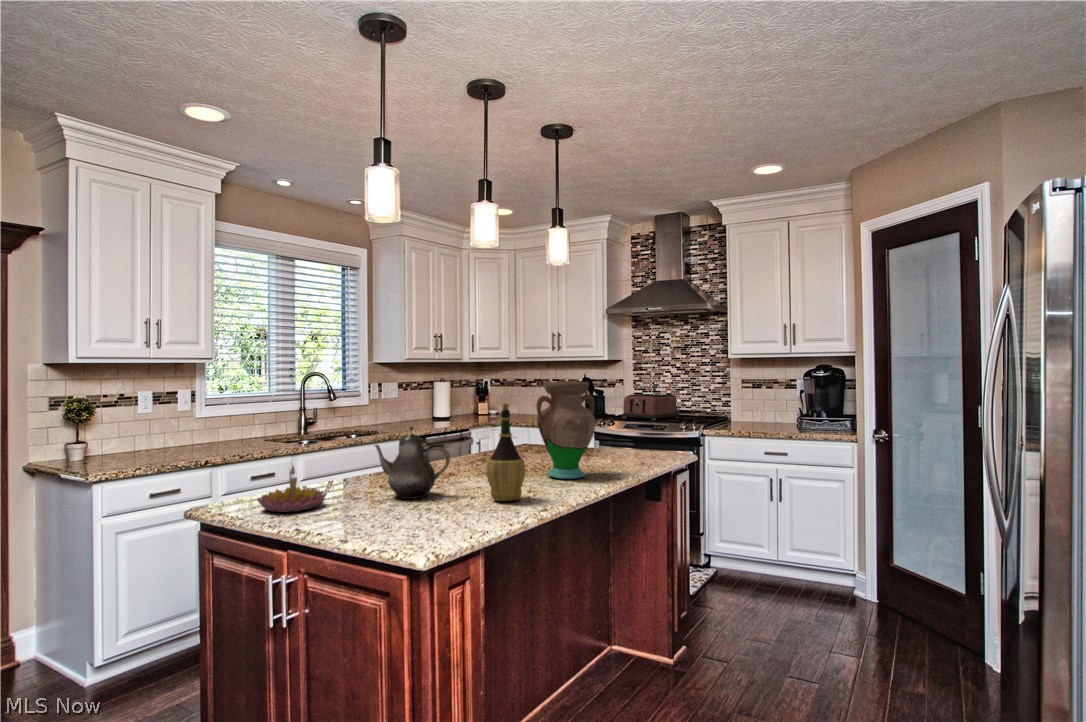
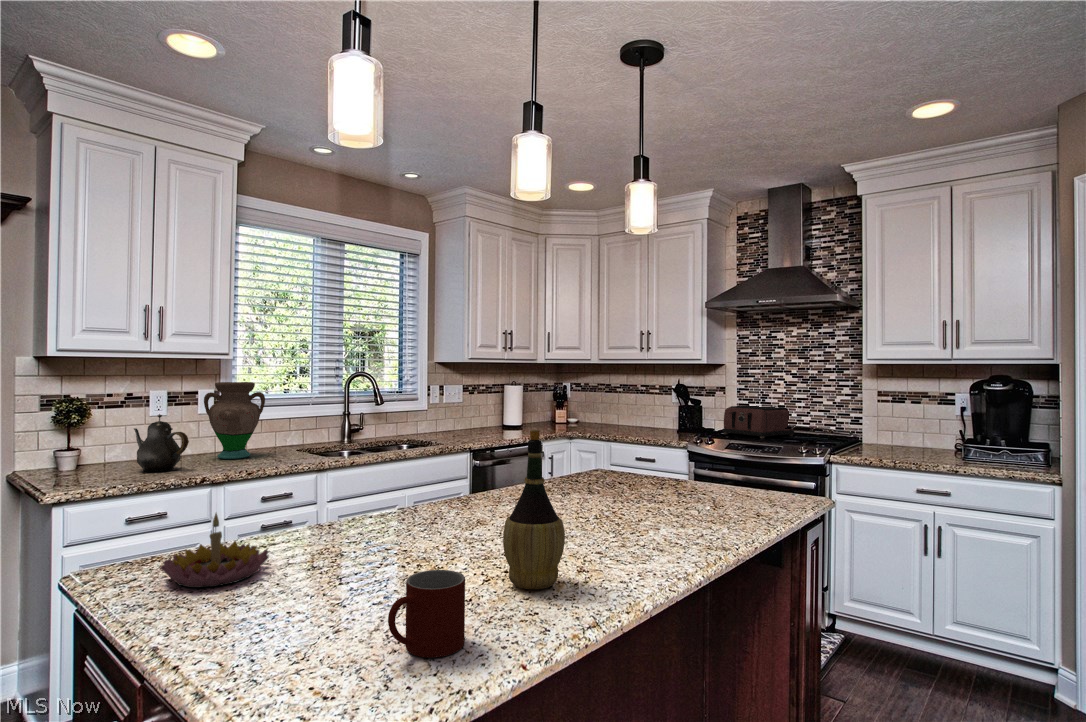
vase: present [536,382,595,479] -> present [204,382,265,459]
teapot: present [375,426,450,499] -> present [134,414,189,472]
mug: none [439,483,478,527] -> present [388,570,465,658]

